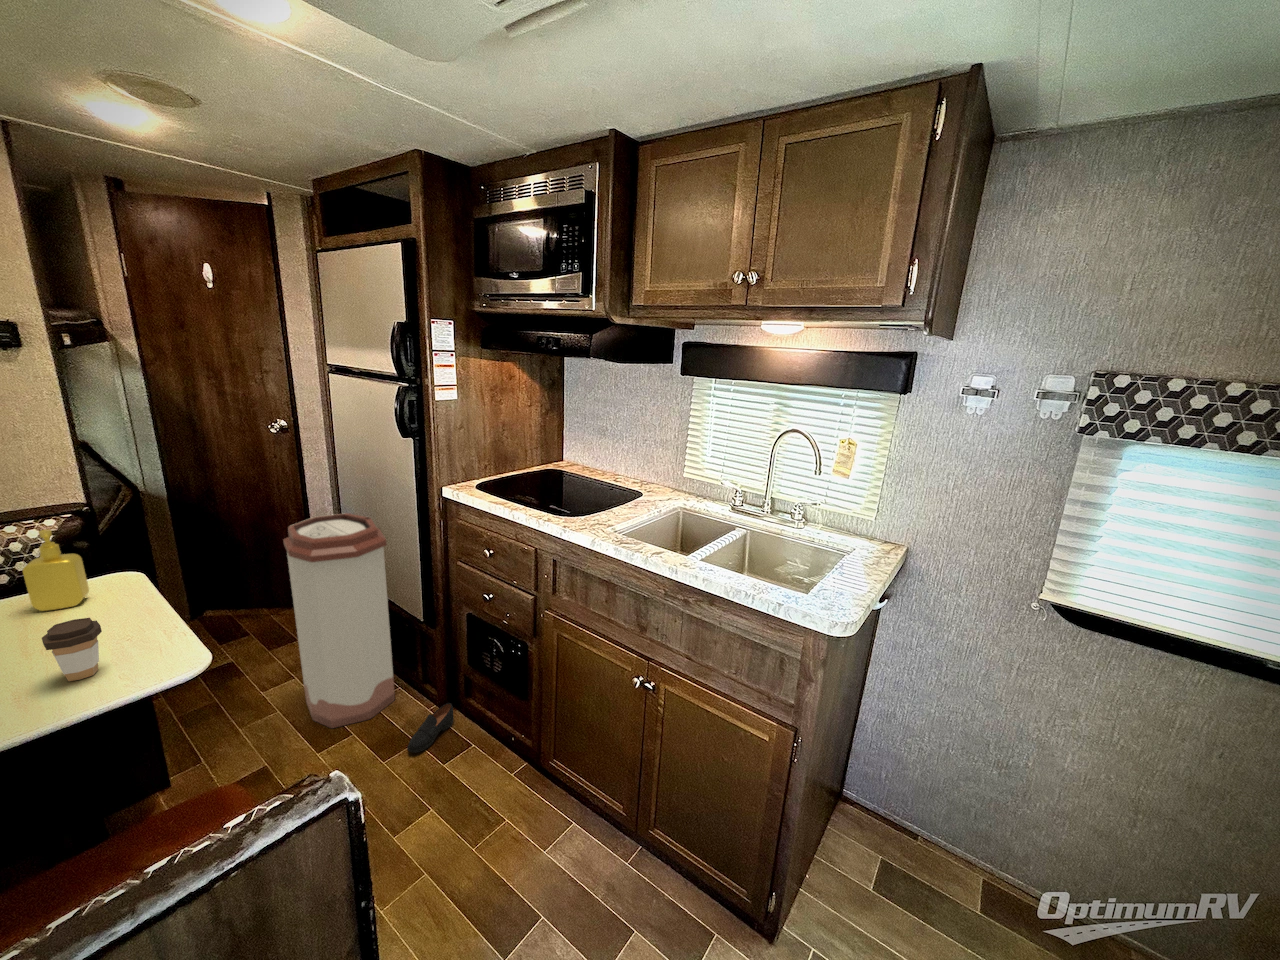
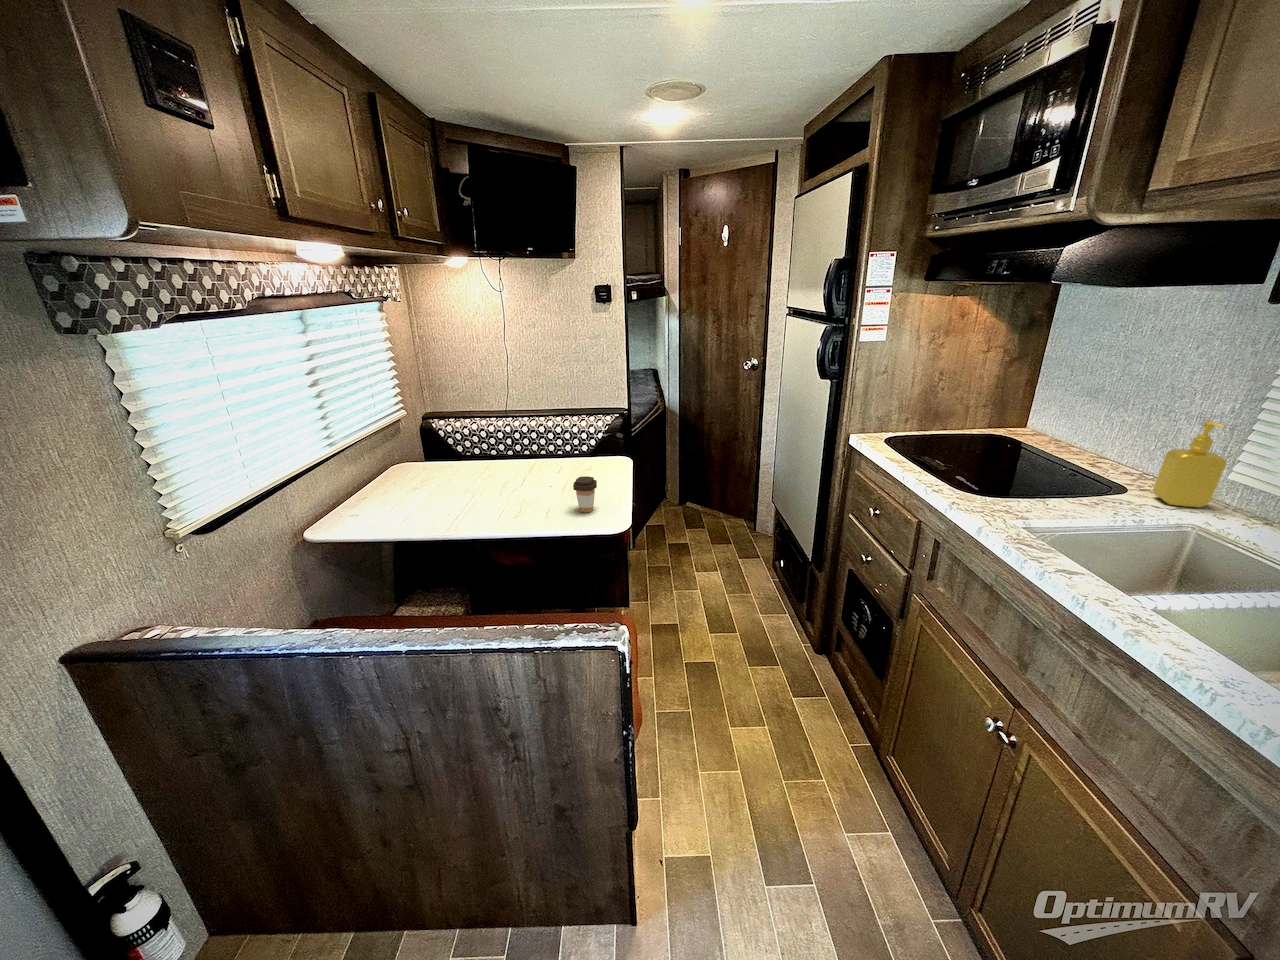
trash can: present [283,513,395,728] -> none [719,444,795,626]
soap dispenser: present [23,530,89,611] -> present [1153,421,1226,508]
shoe: present [407,703,453,753] -> none [770,645,819,673]

